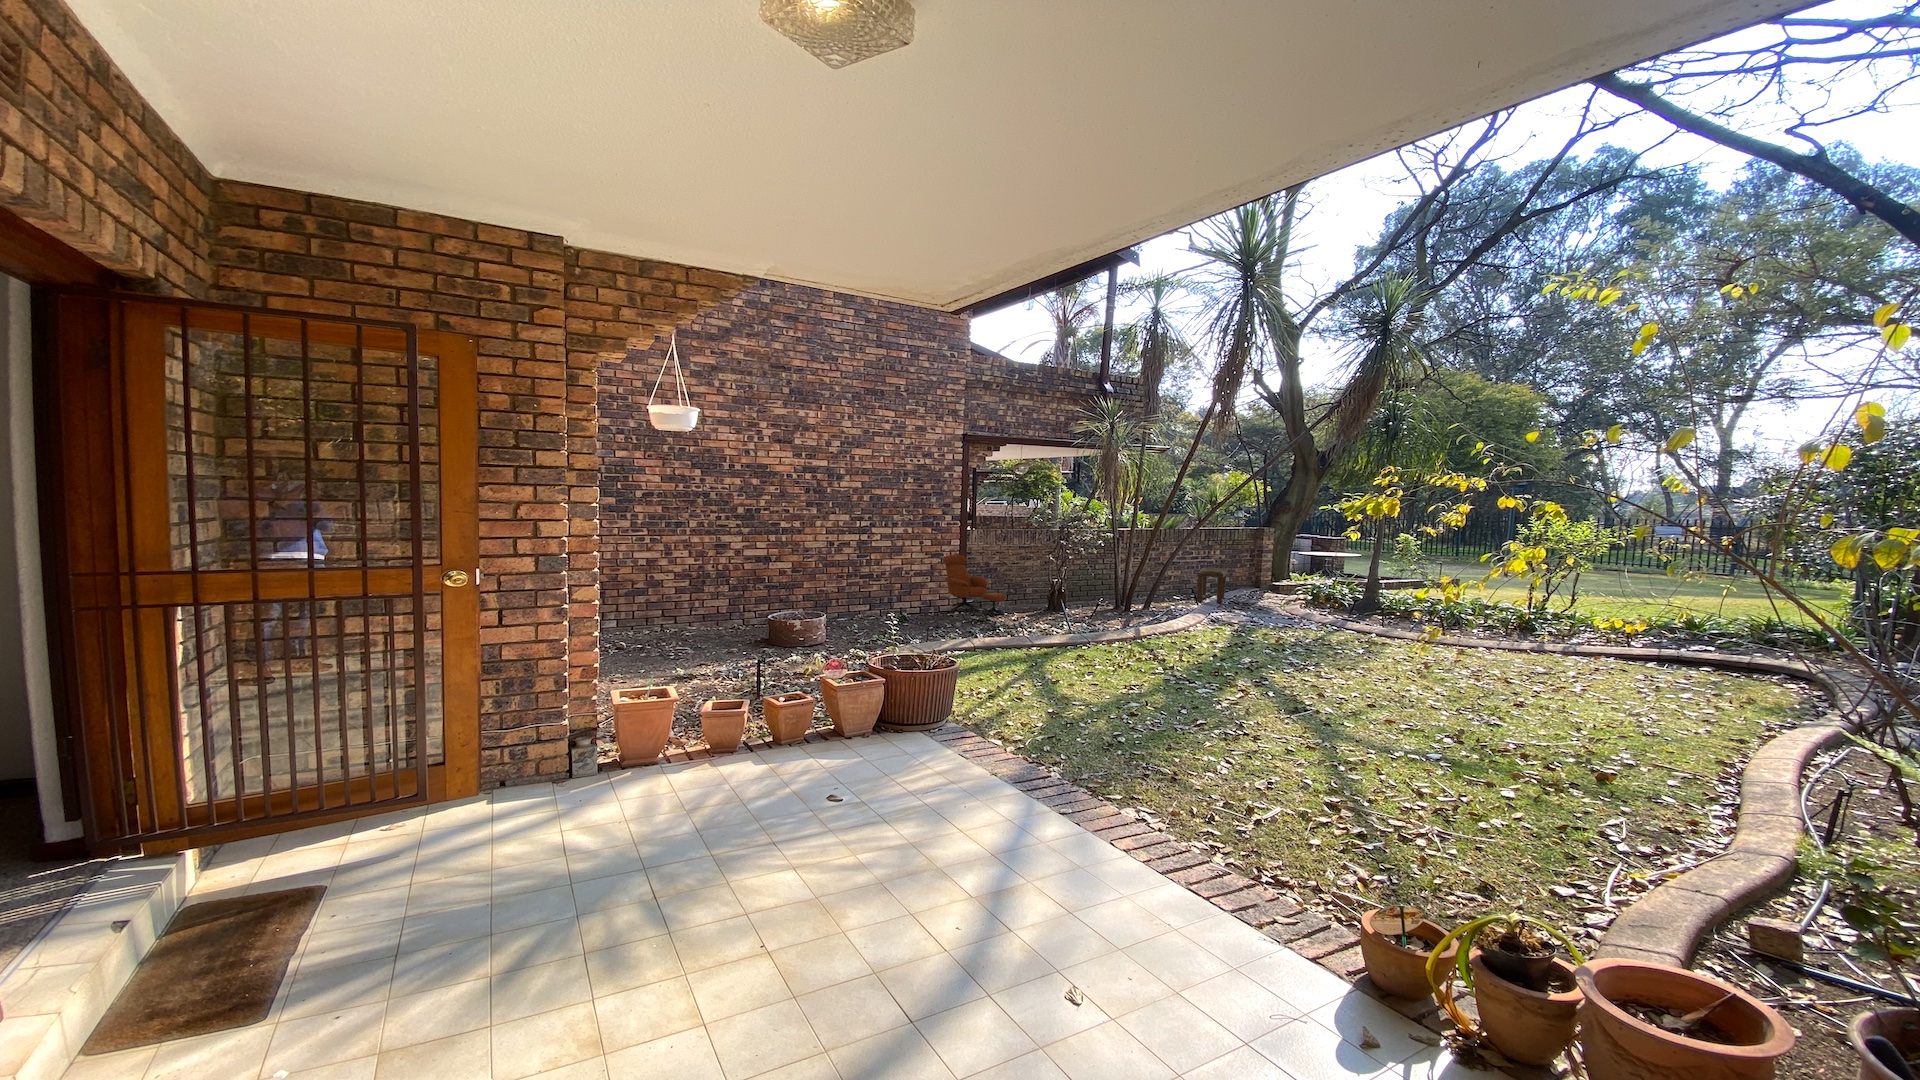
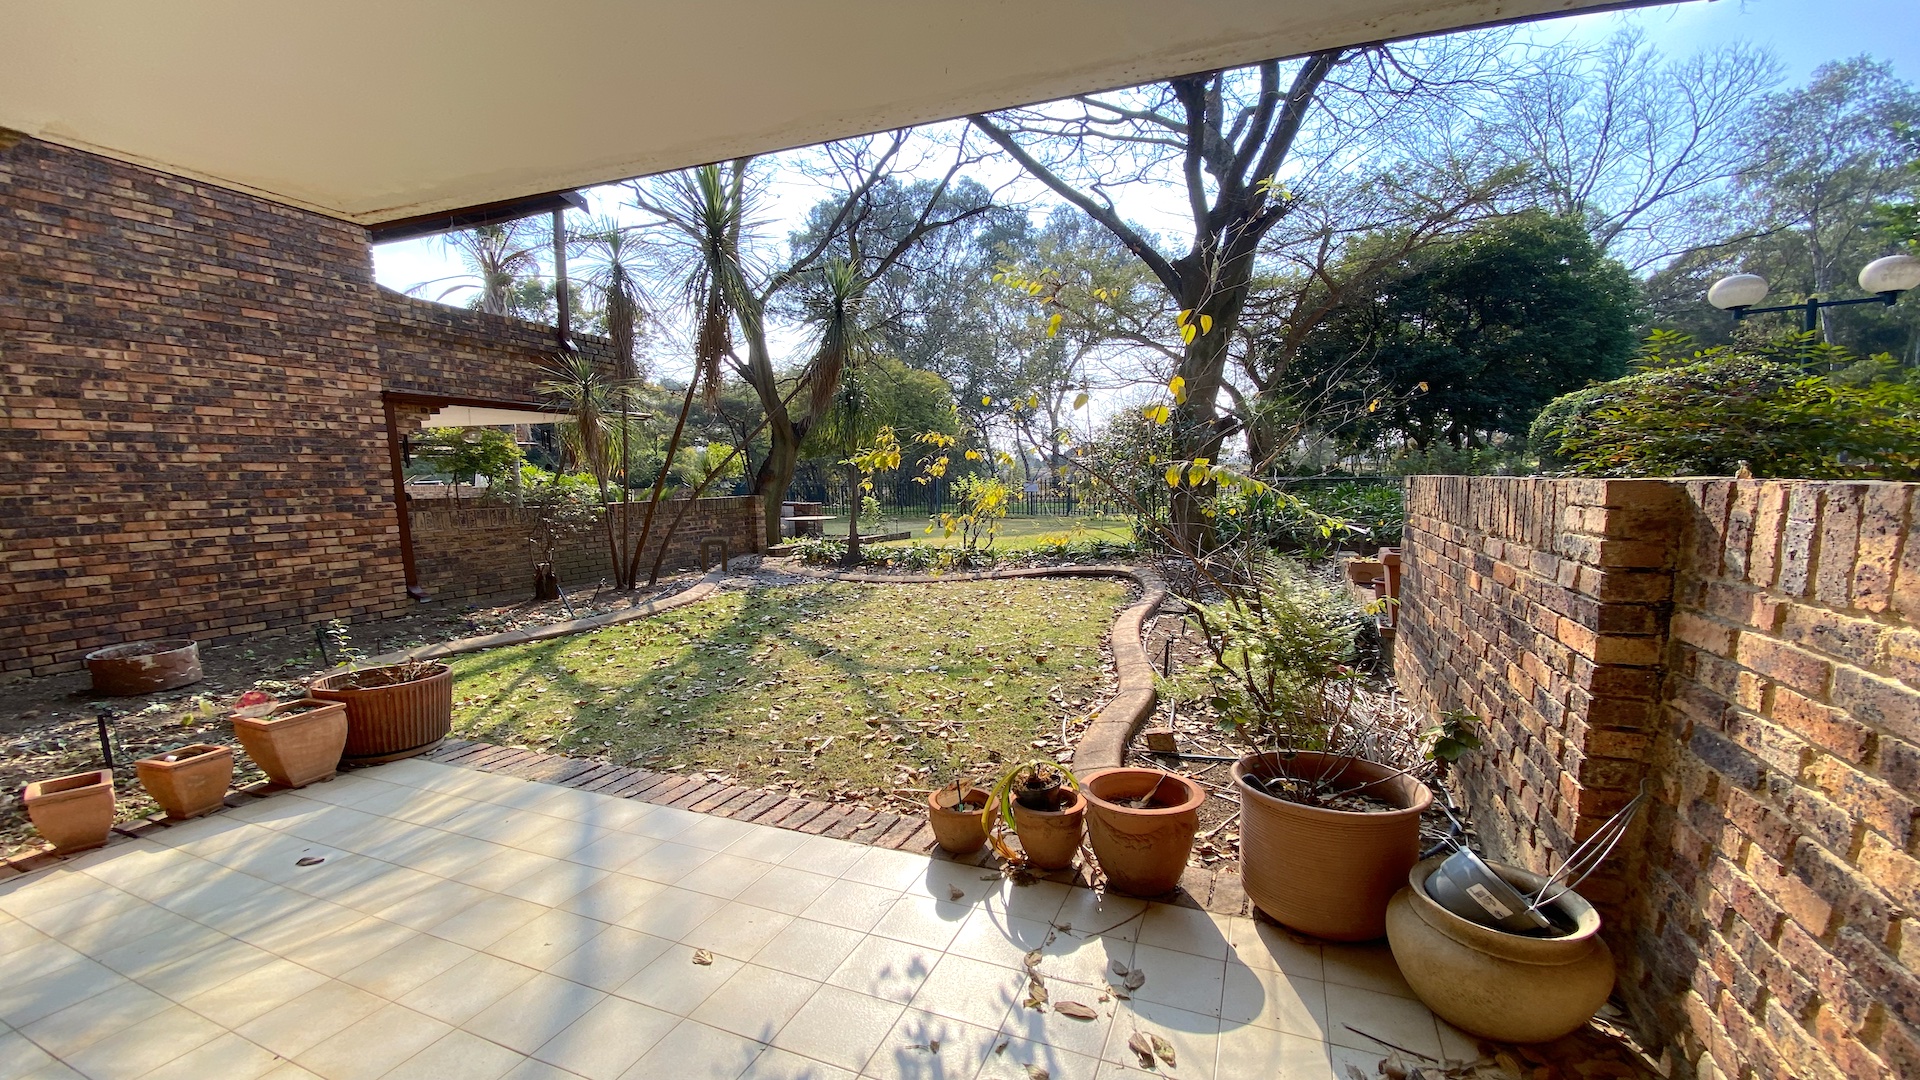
lounge chair: present [945,555,1006,616] -> none [380,544,479,615]

